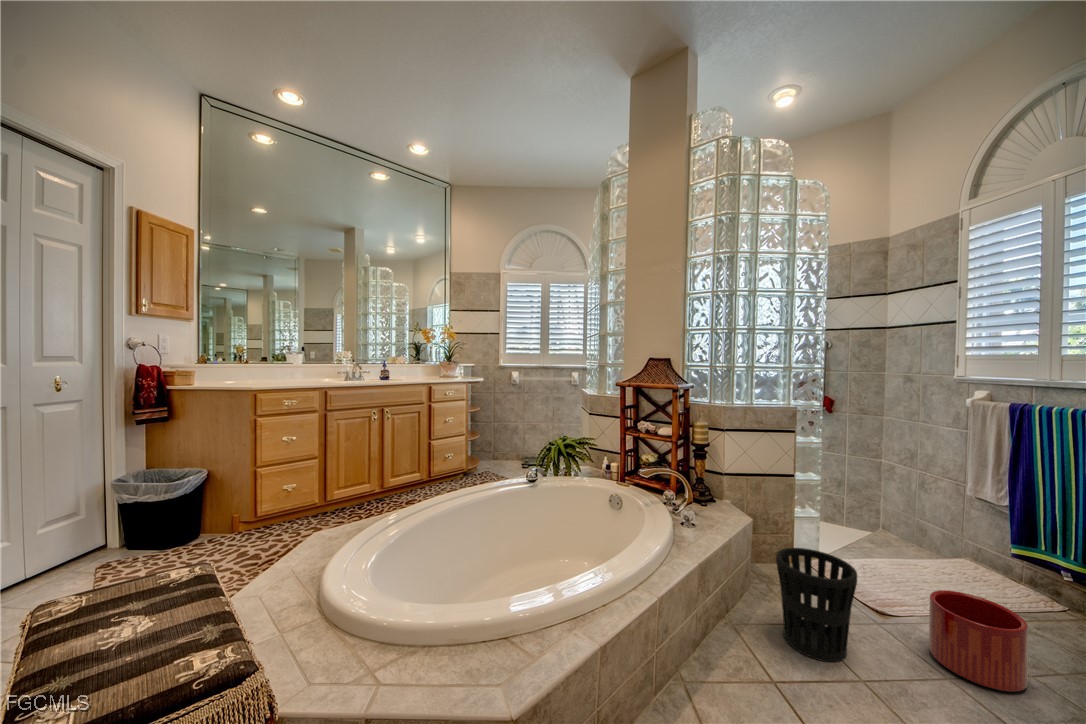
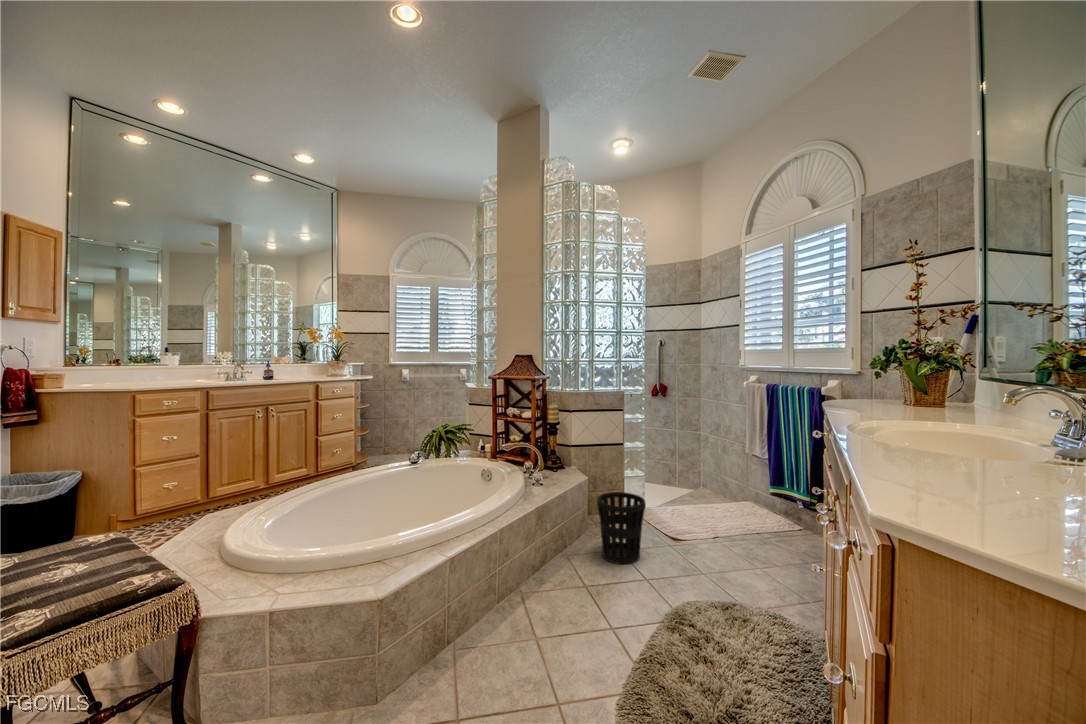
planter: present [929,590,1028,692] -> none [690,510,737,565]

